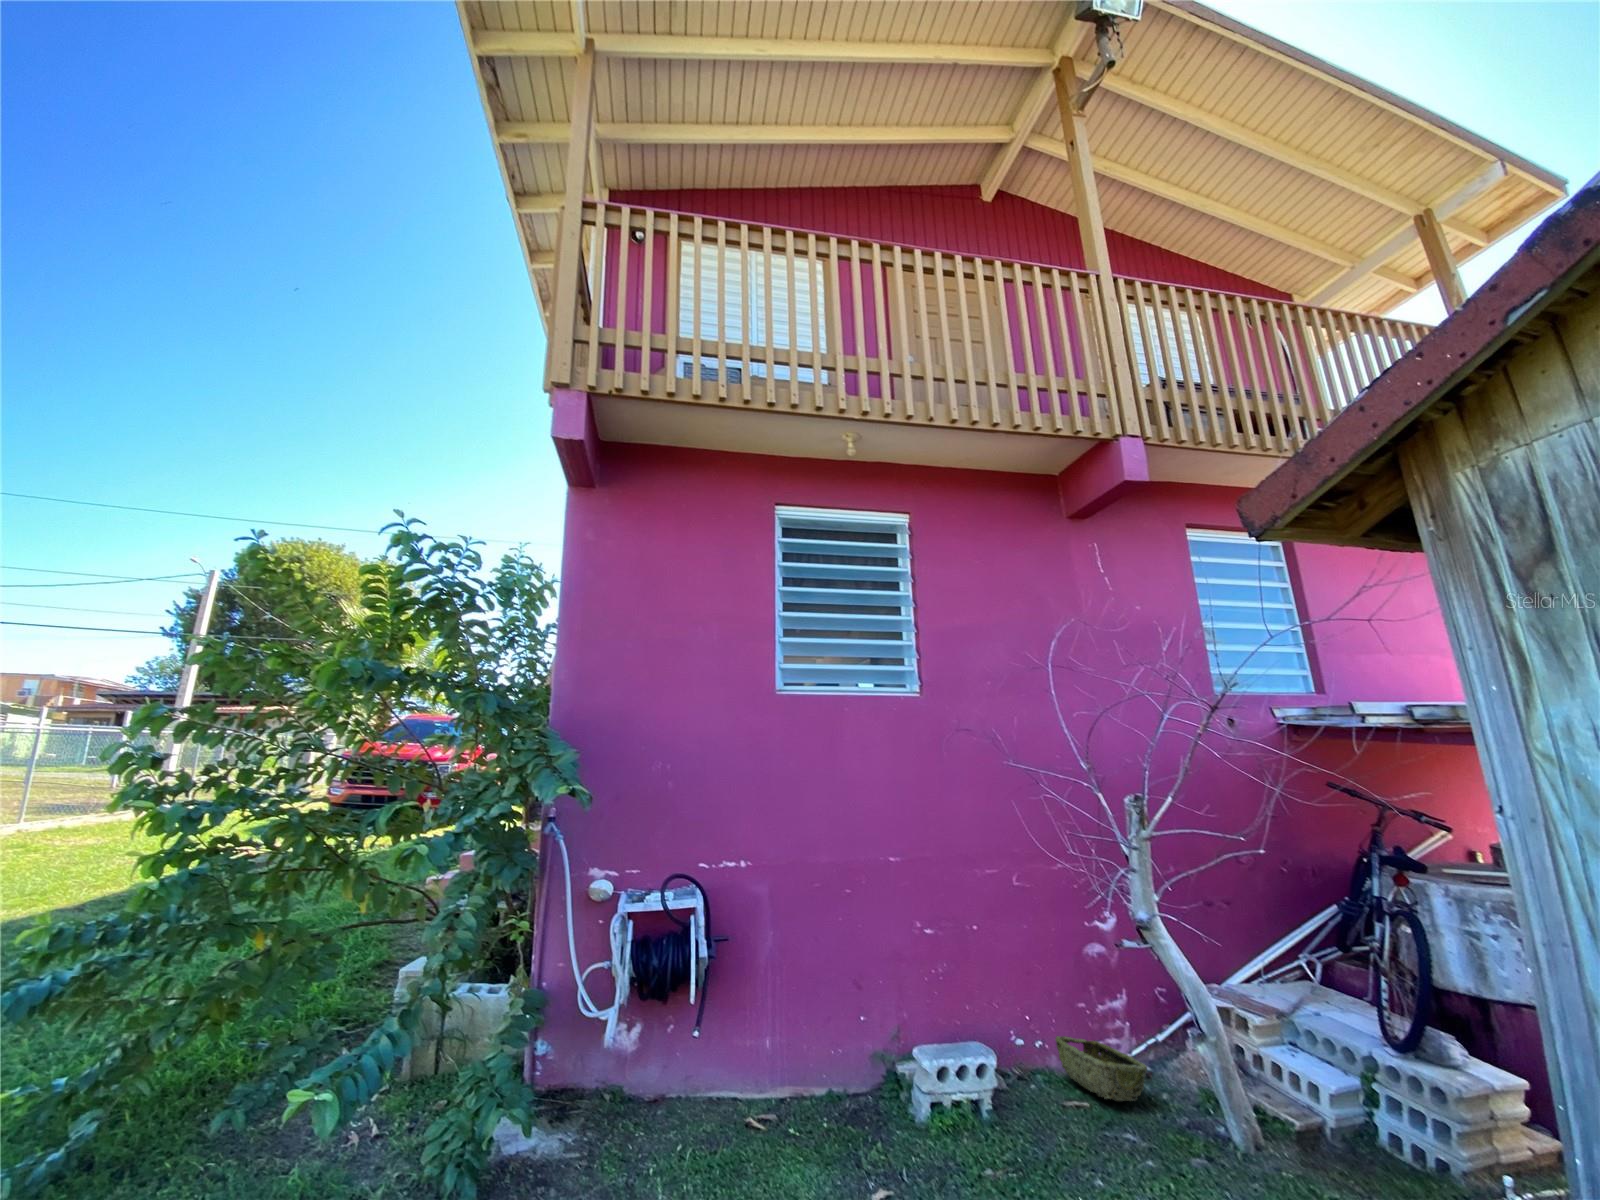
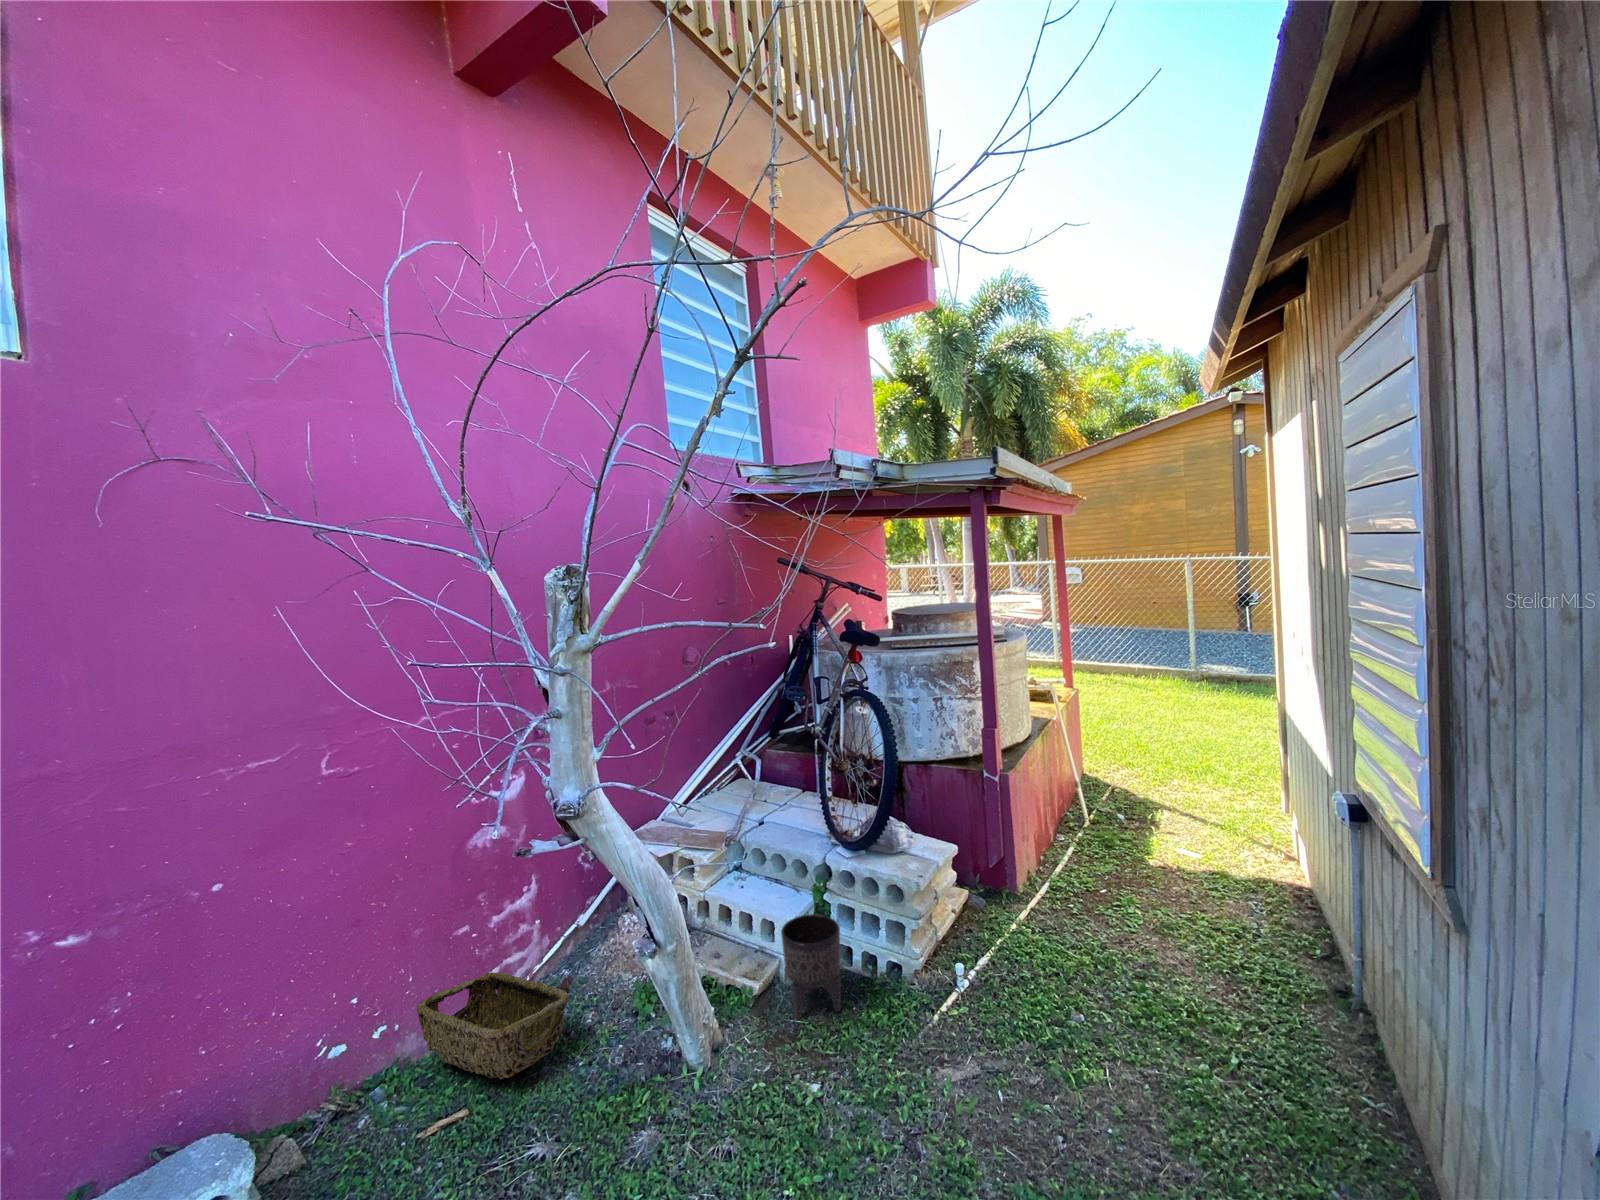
planter: none [1316,1083,1381,1176] -> present [781,914,841,1019]

